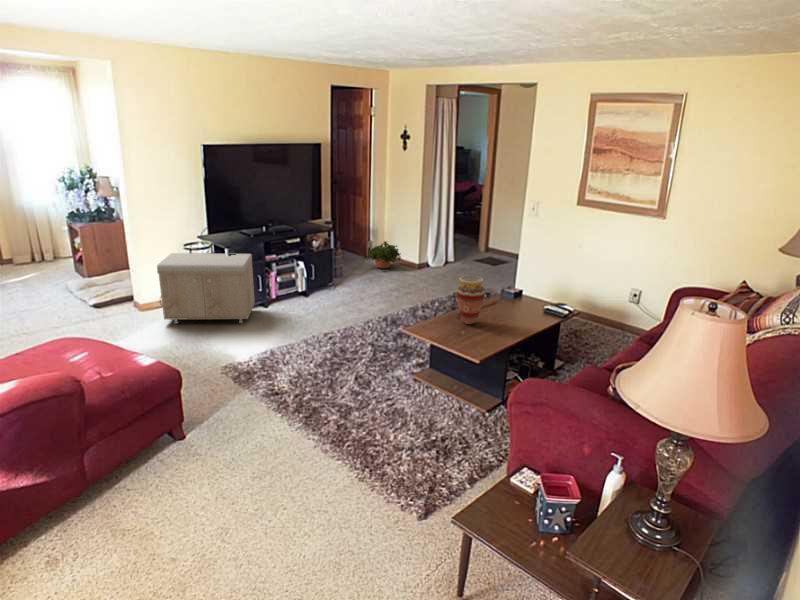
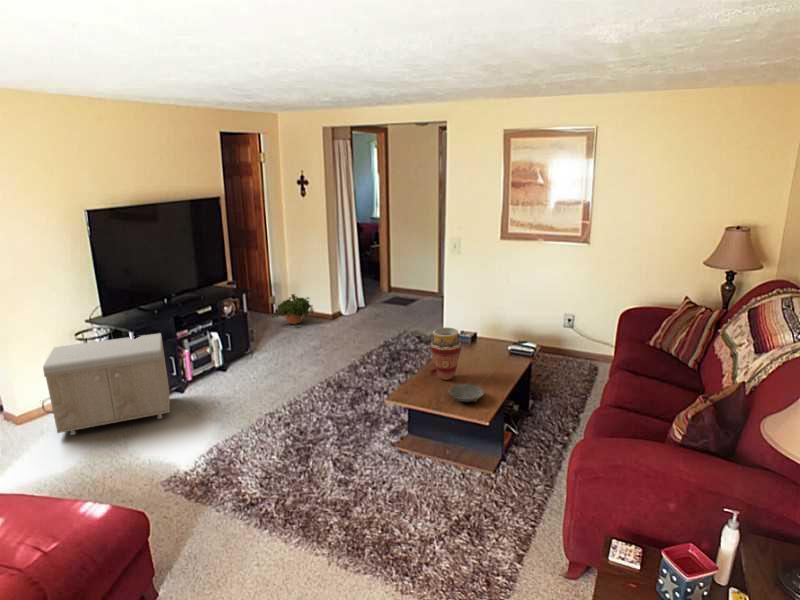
bowl: none [459,328,492,344] -> present [450,384,484,402]

